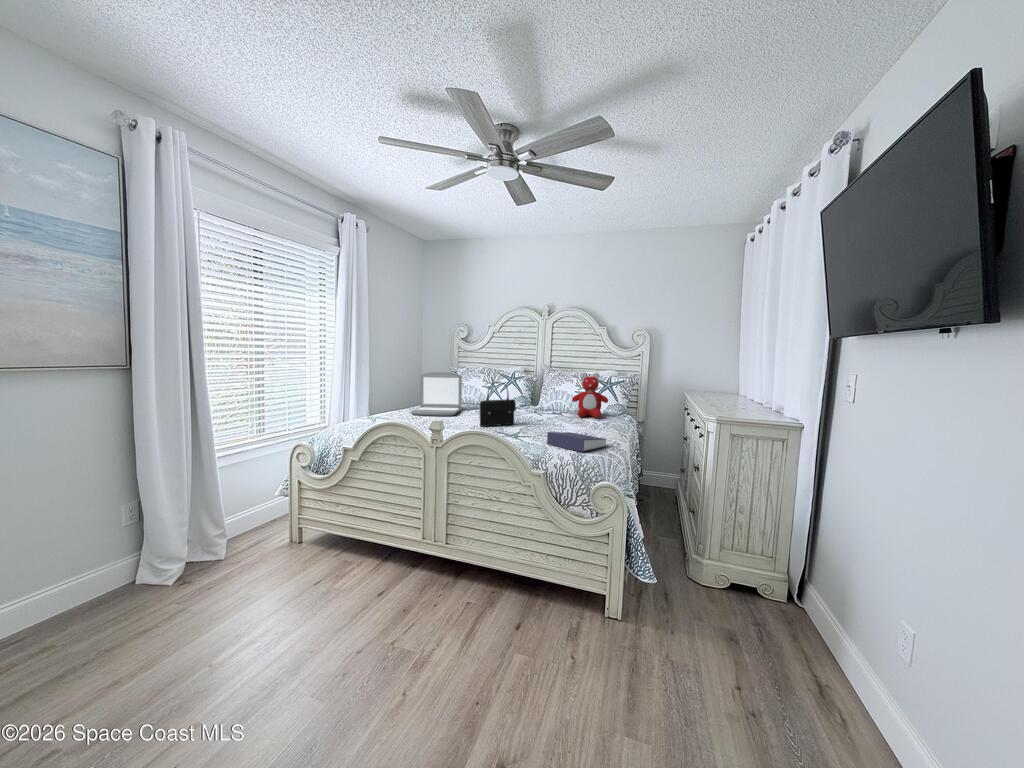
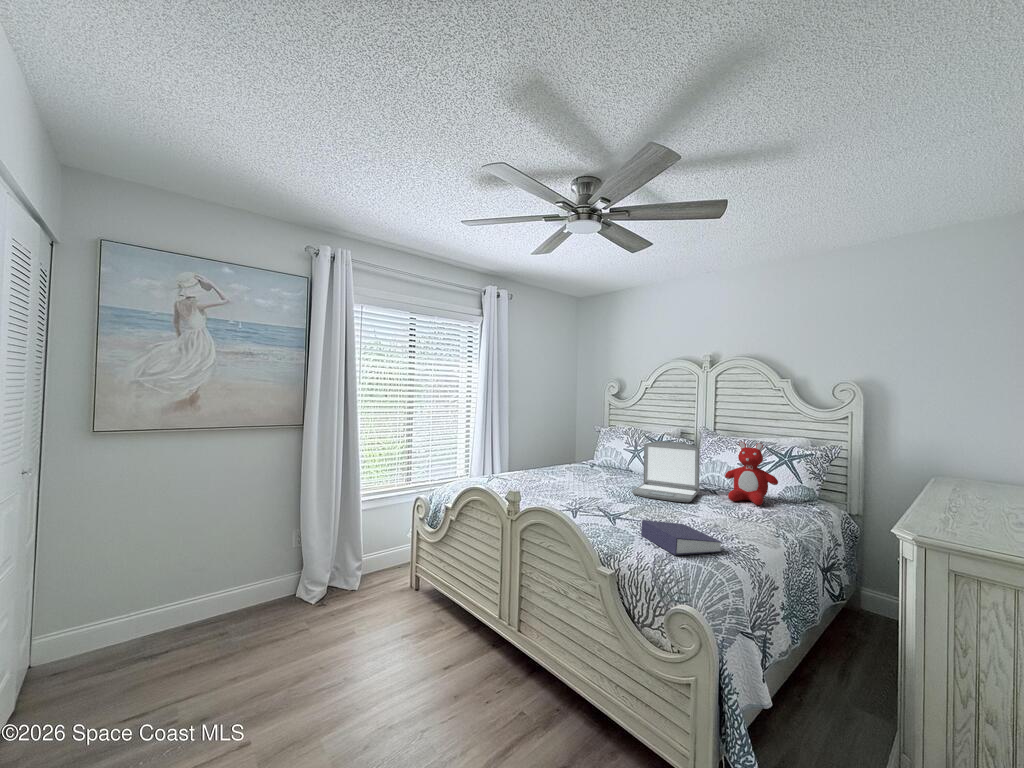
laptop: present [410,372,462,416] -> present [632,441,700,503]
handbag: present [480,382,516,427] -> none [586,449,632,501]

